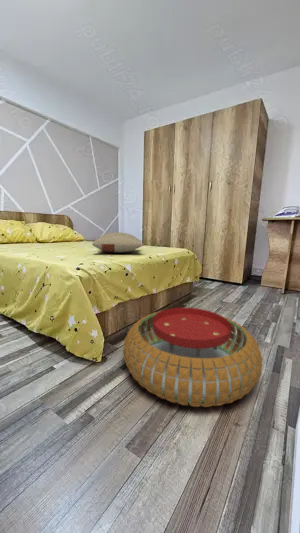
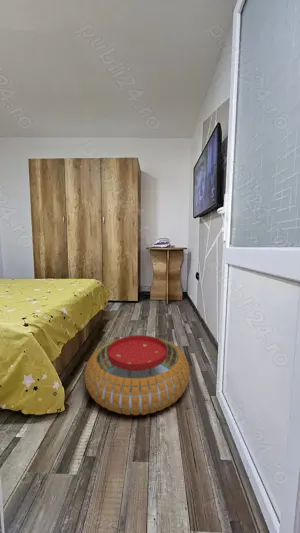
pillow: present [92,232,144,253] -> none [9,275,70,297]

